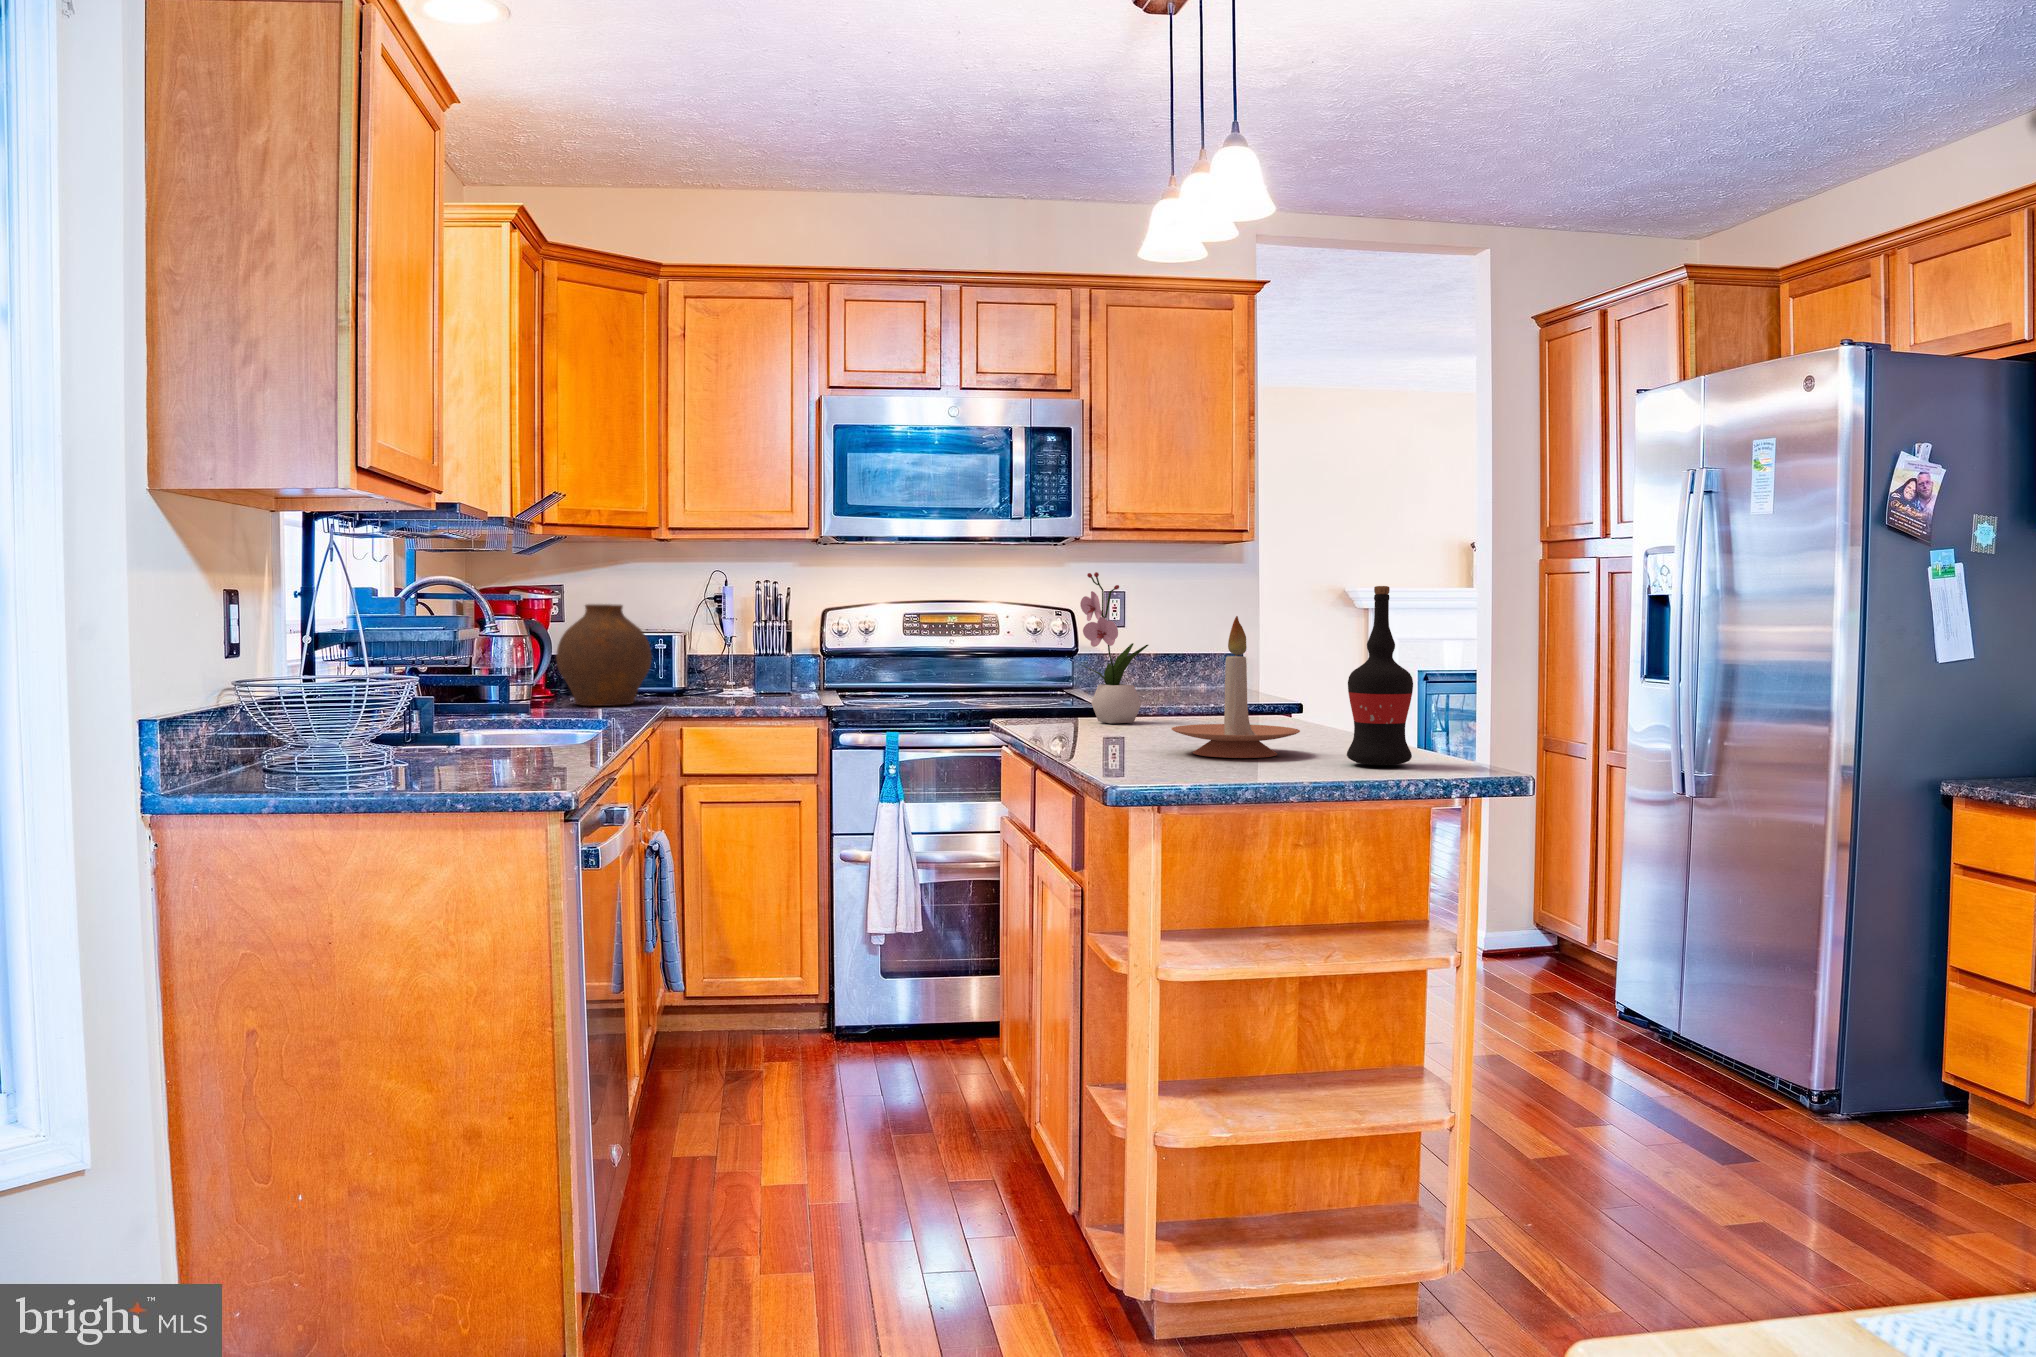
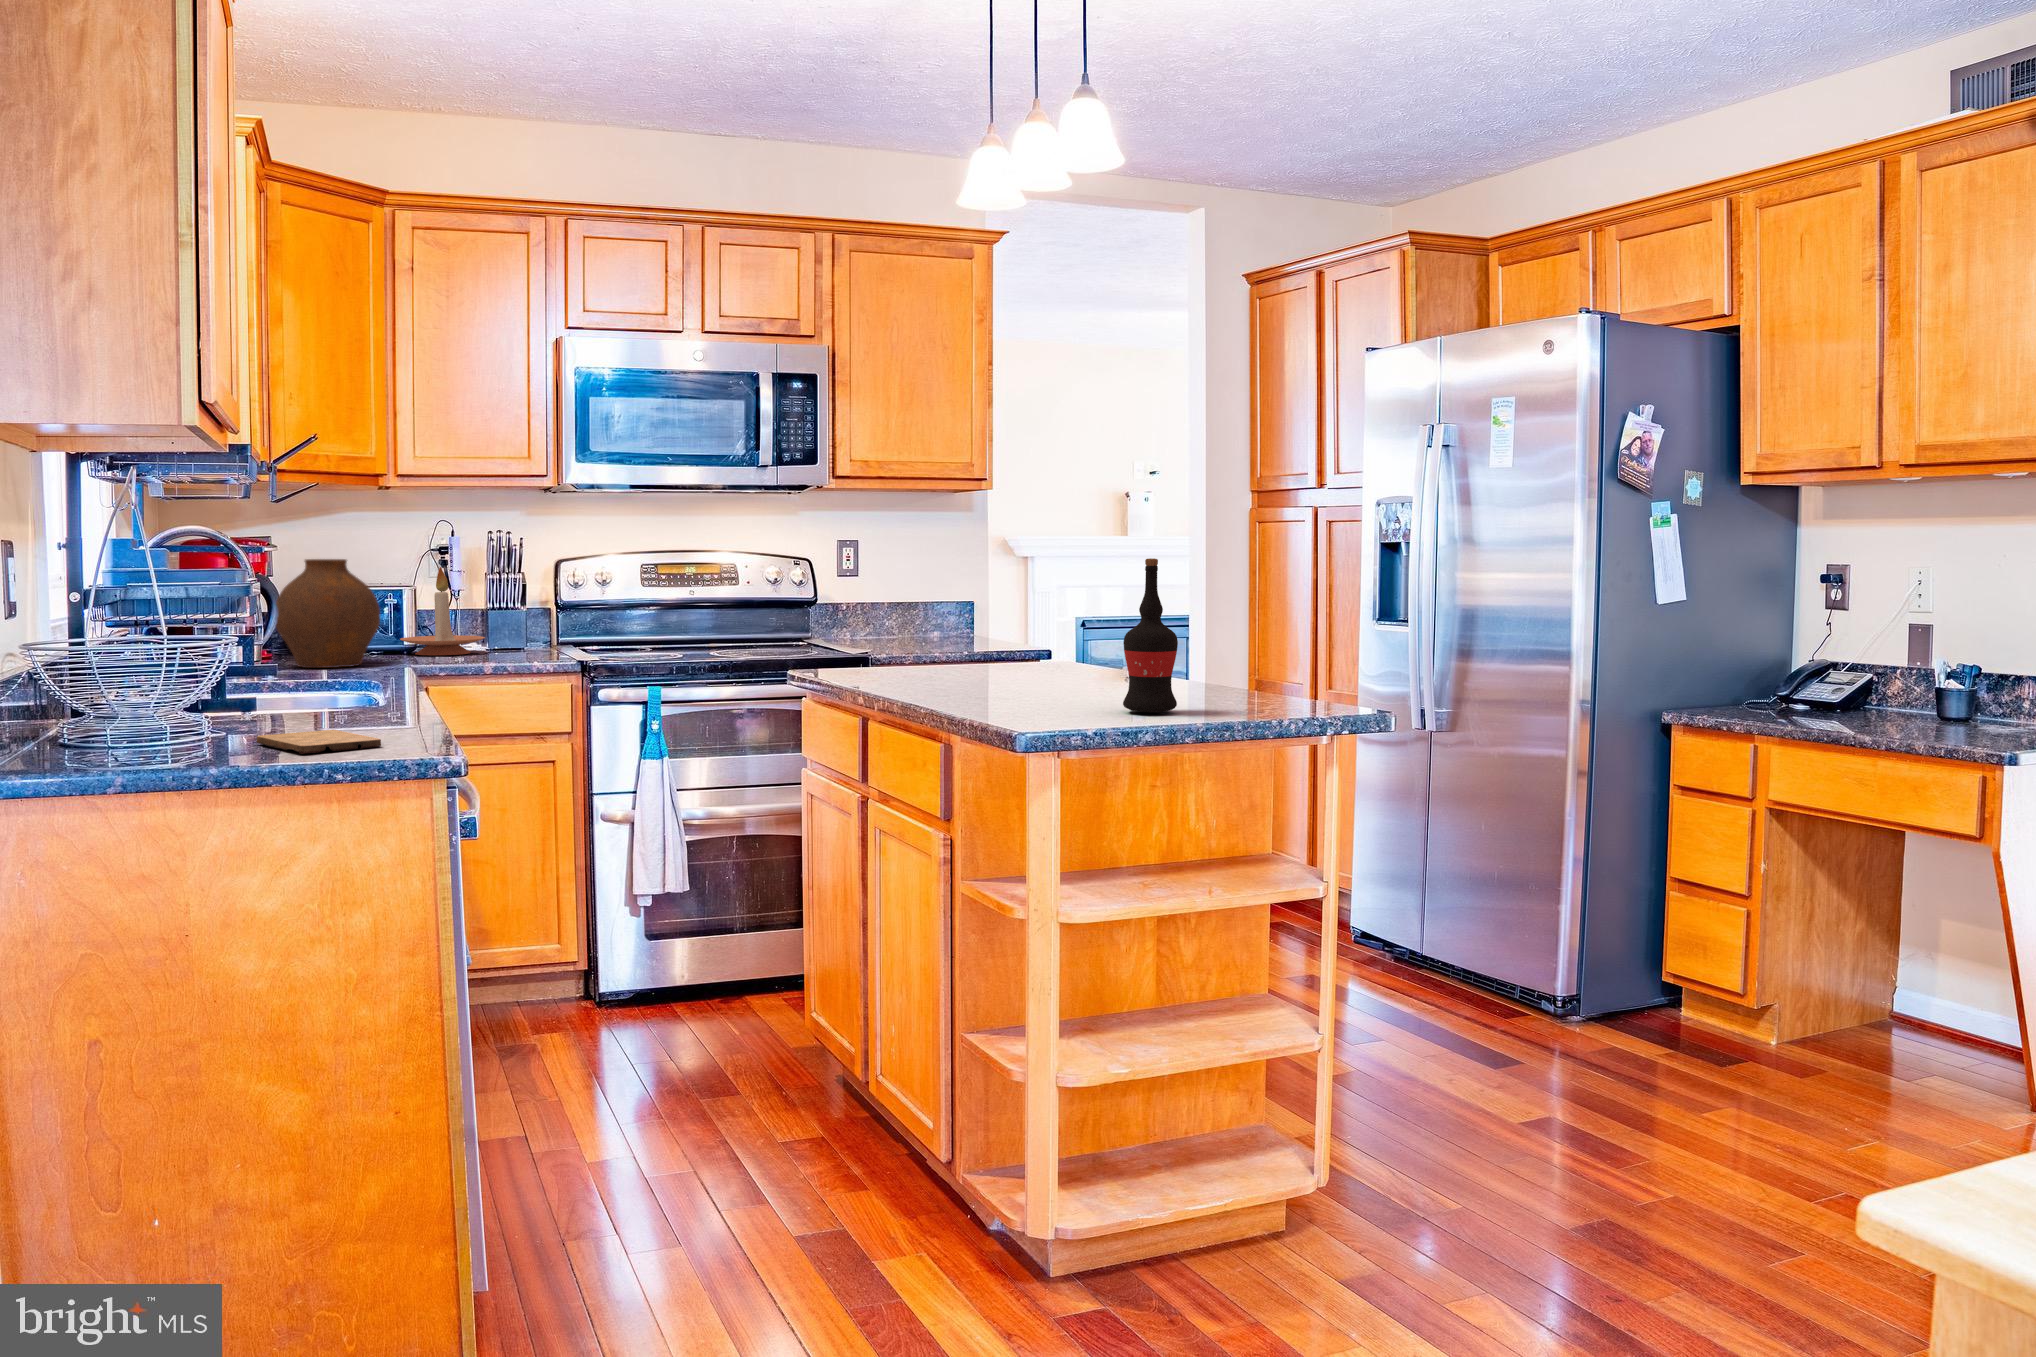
flower arrangement: present [1080,572,1148,723] -> none [855,532,921,677]
candle holder: present [1171,616,1300,758] -> present [400,567,485,655]
cutting board: none [411,759,521,782] -> present [257,730,381,754]

